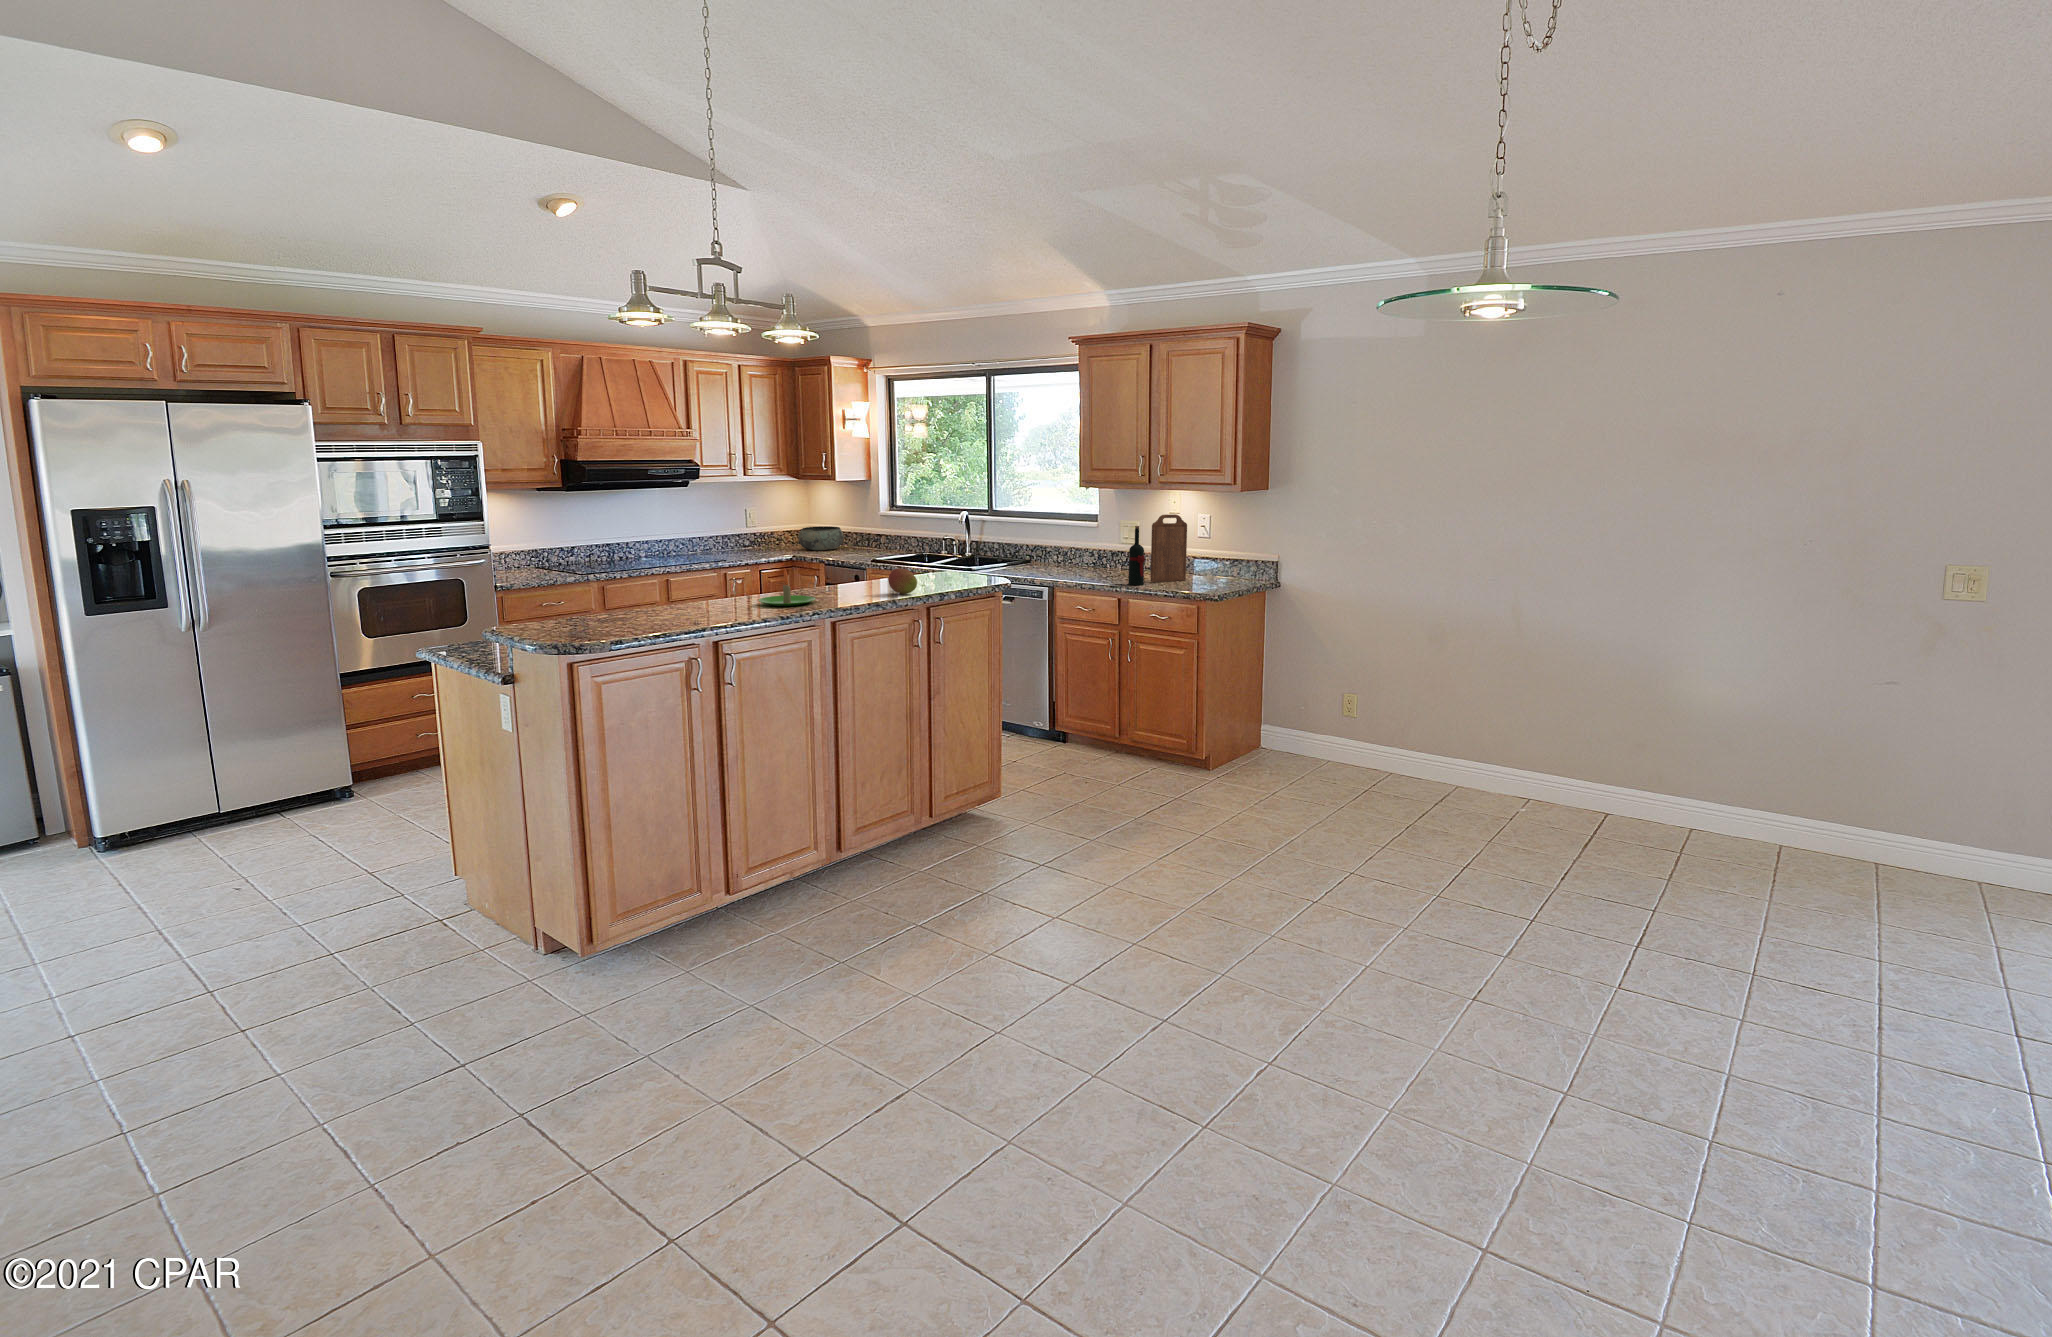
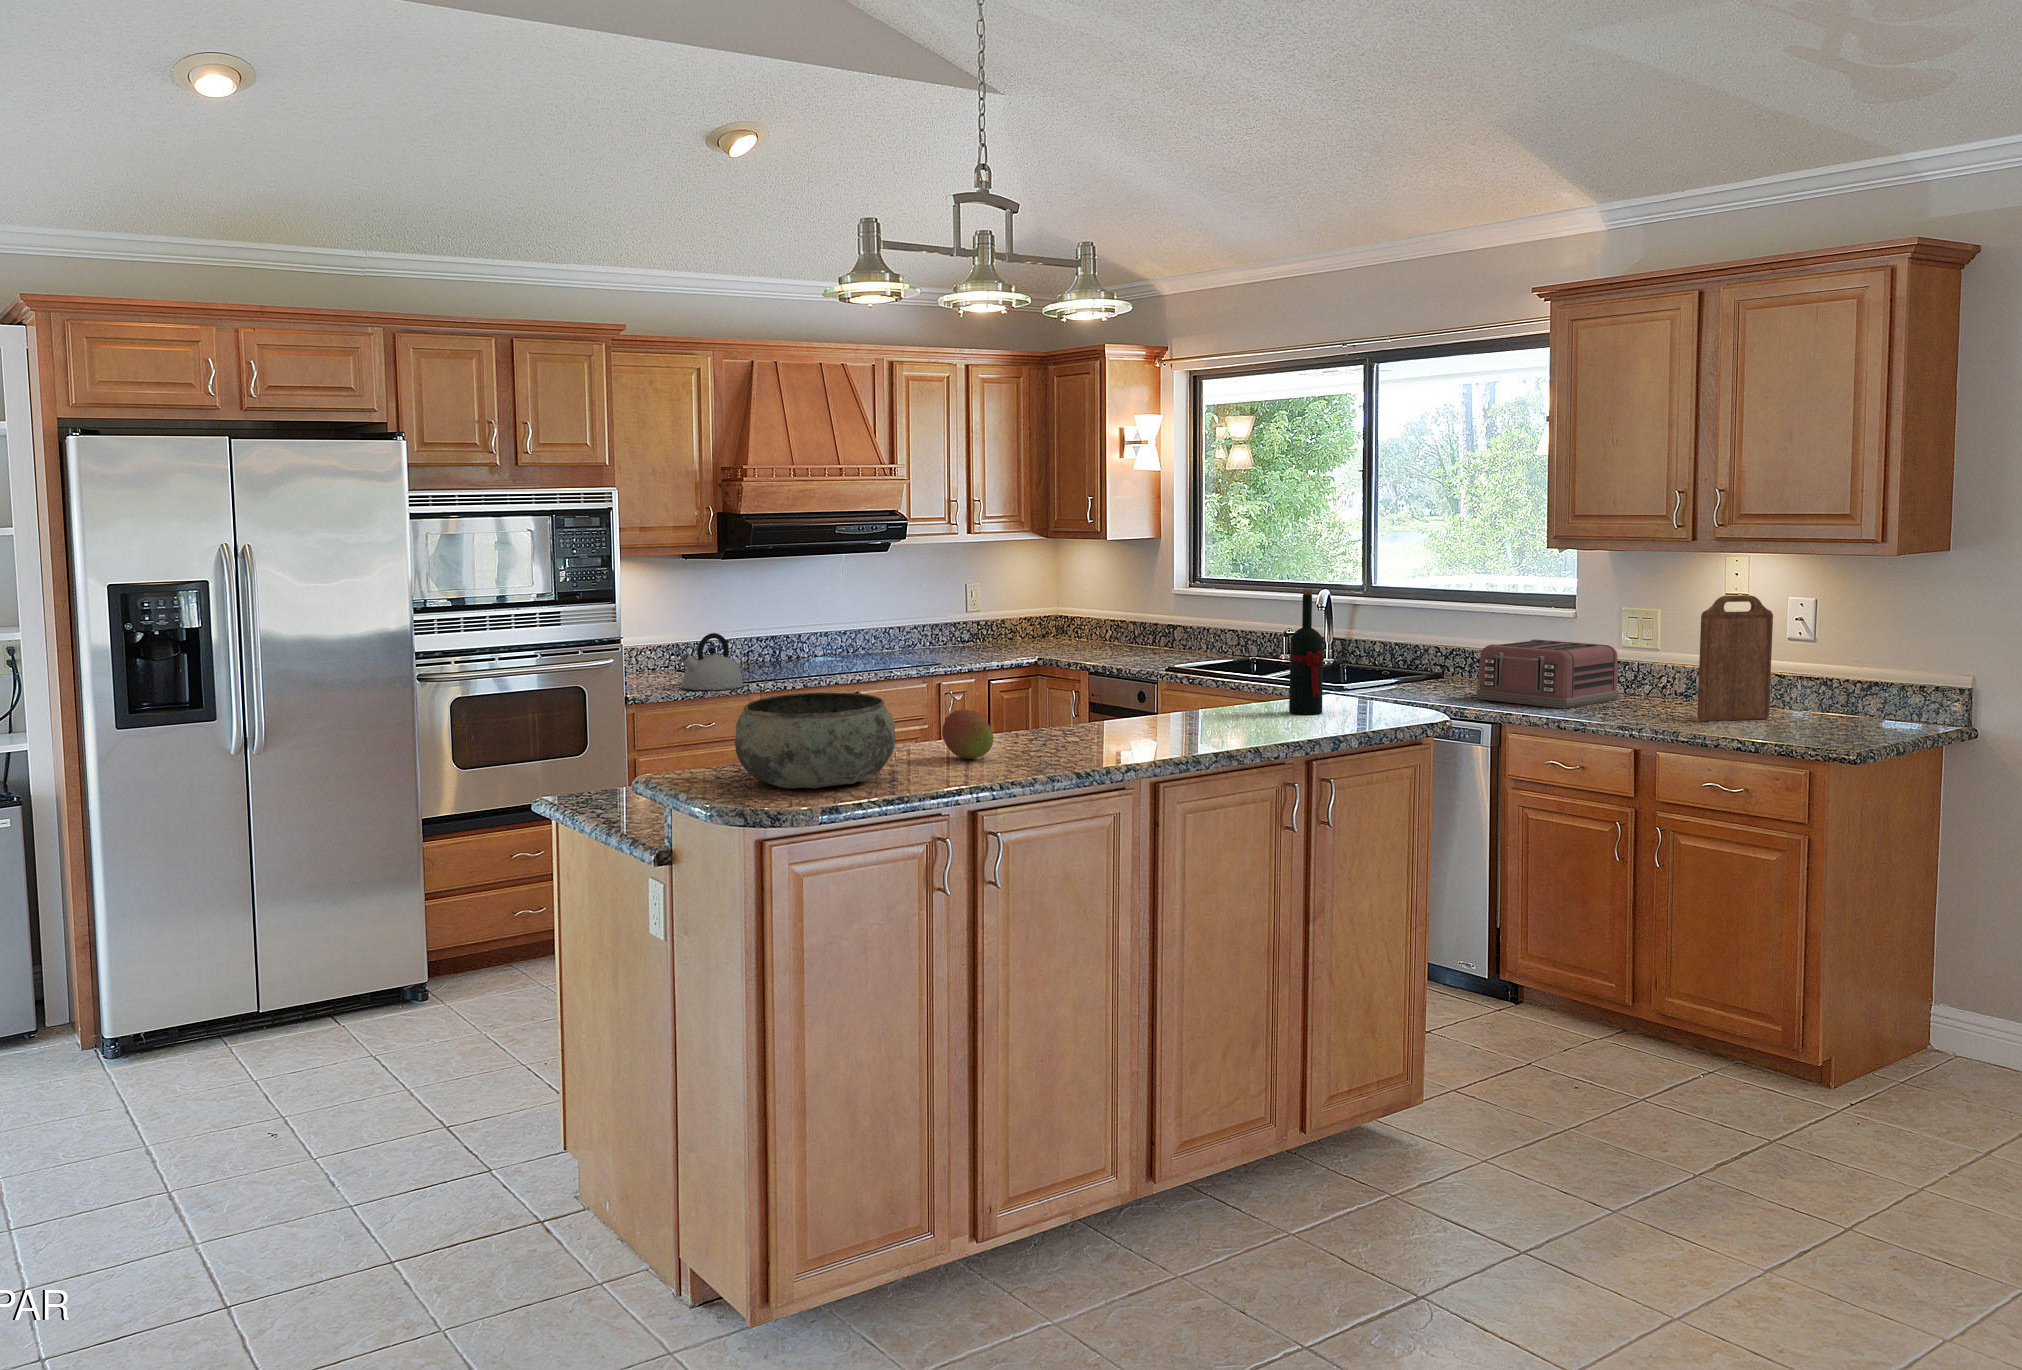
bowl: present [799,526,844,550] -> present [735,693,896,789]
wine bottle: present [1128,526,1145,585] -> present [1289,589,1323,714]
toaster: none [1044,540,1118,578] -> present [1476,640,1619,709]
kettle: none [538,542,587,580] -> present [681,633,744,690]
candle: present [758,568,816,606] -> none [1029,685,1123,750]
fruit: present [888,568,917,594] -> present [942,710,994,759]

